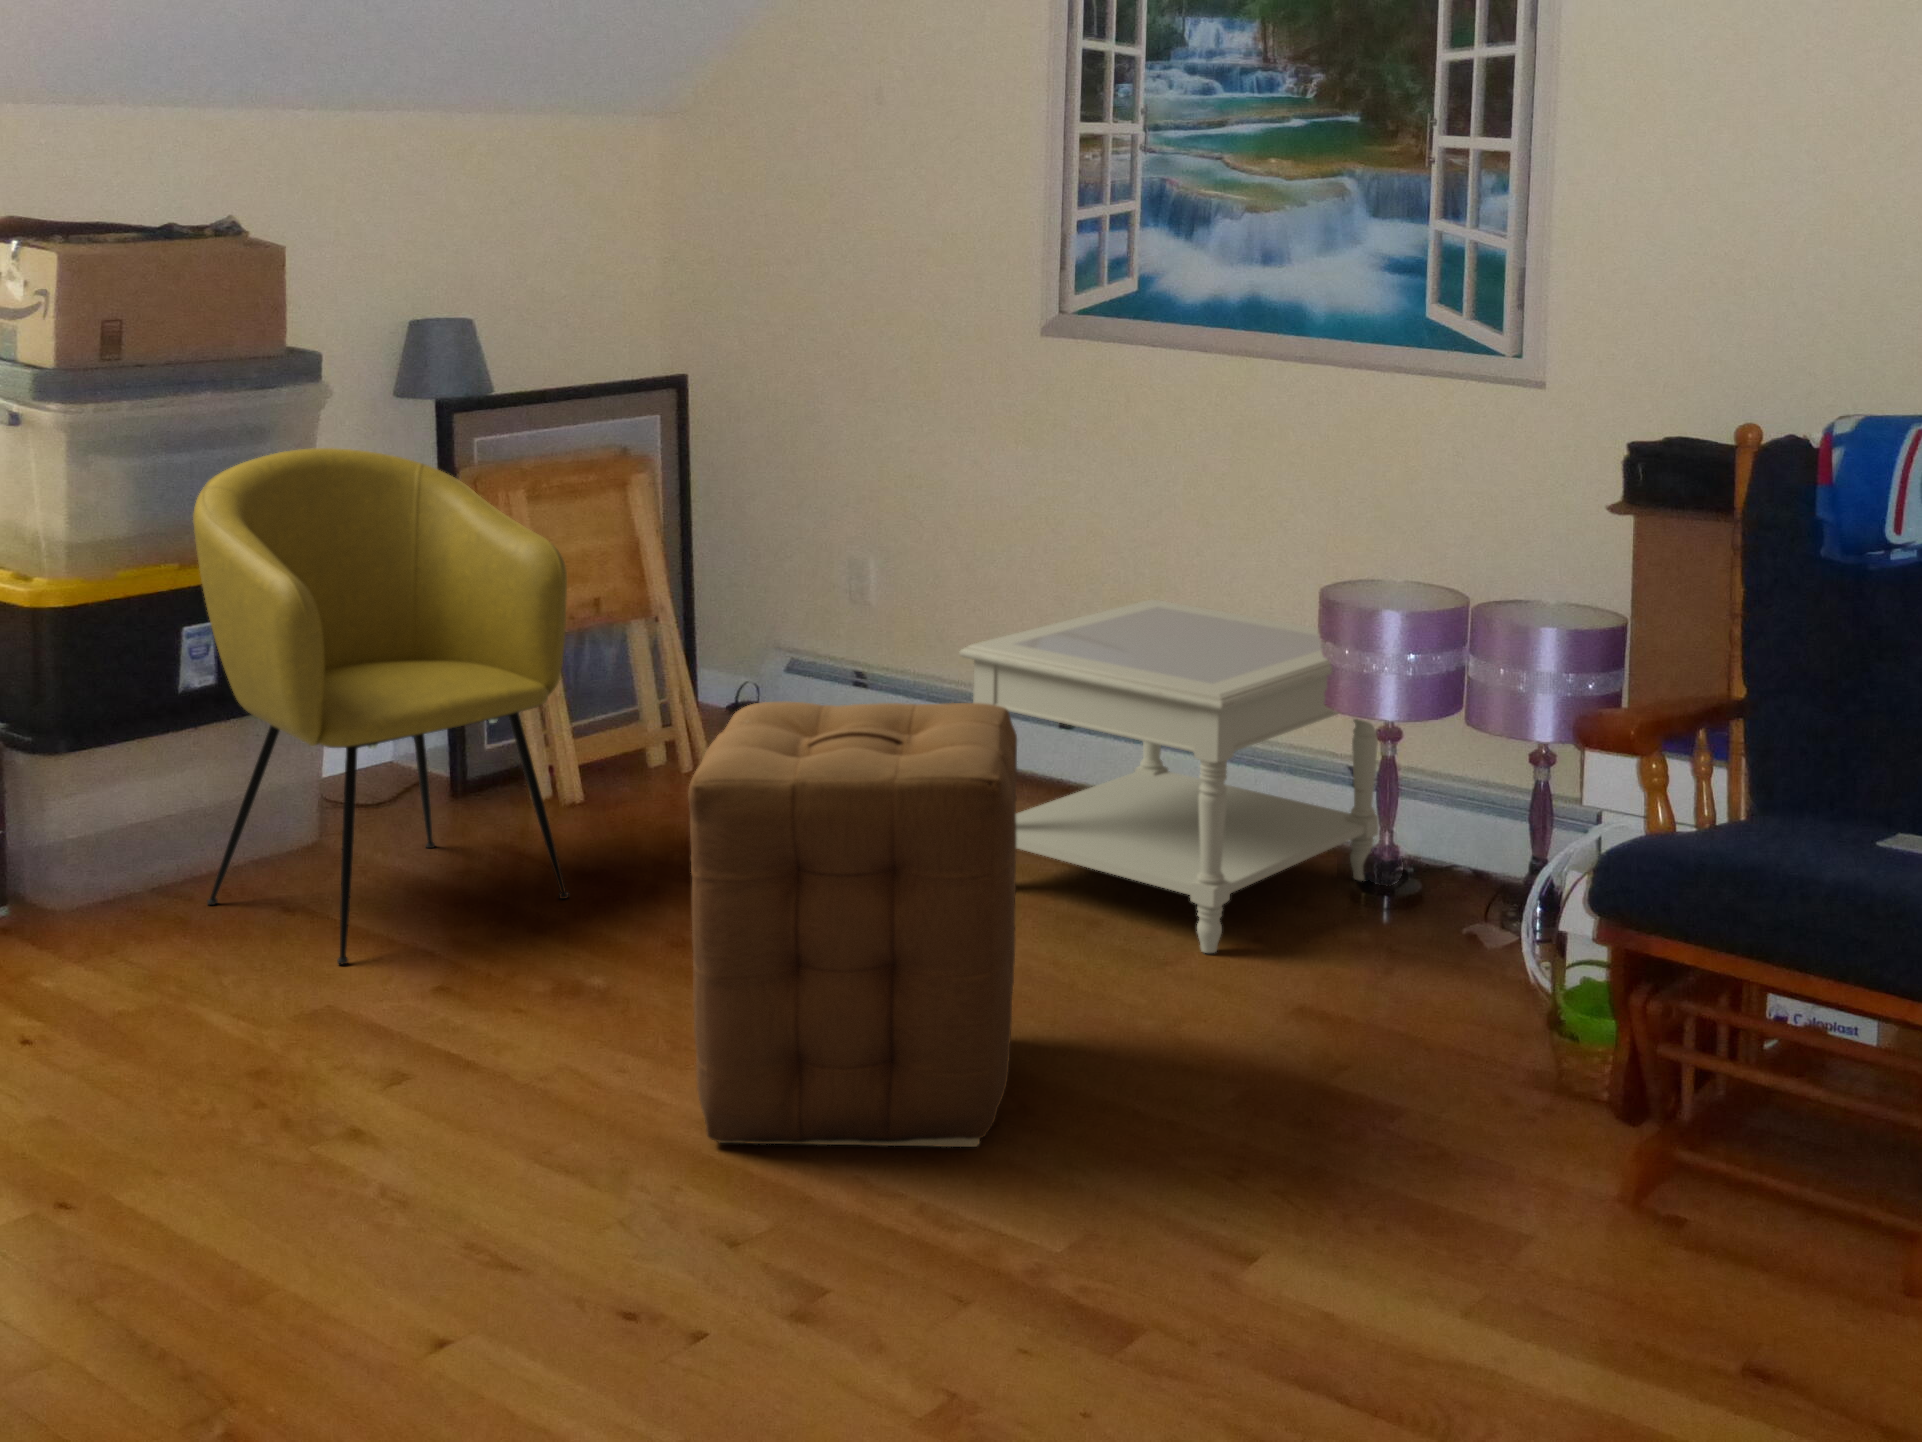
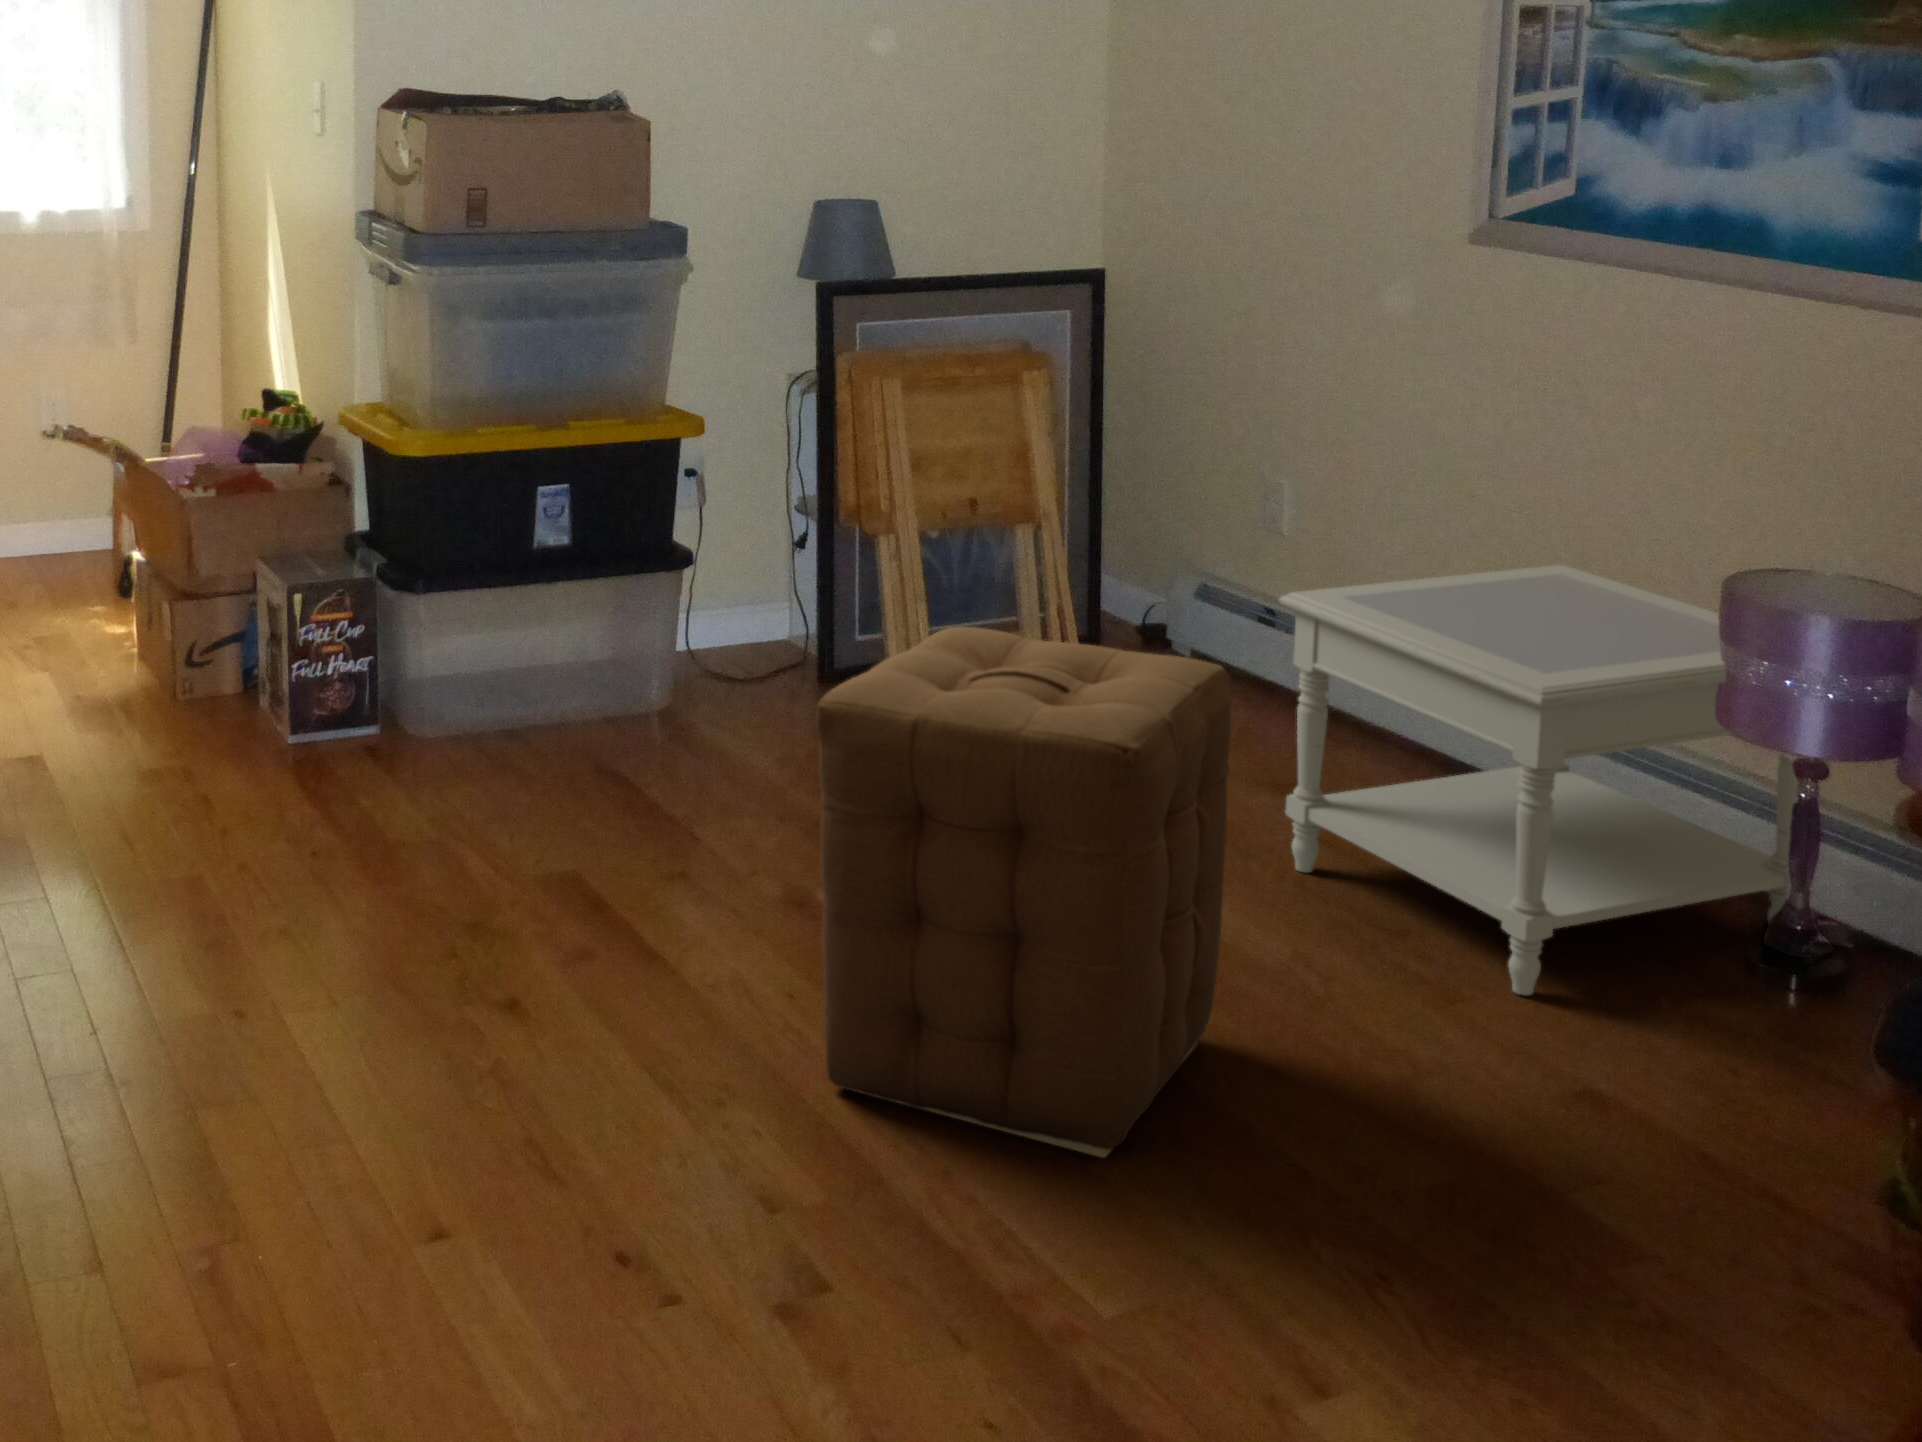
armchair: present [193,448,569,964] -> none [533,324,877,831]

